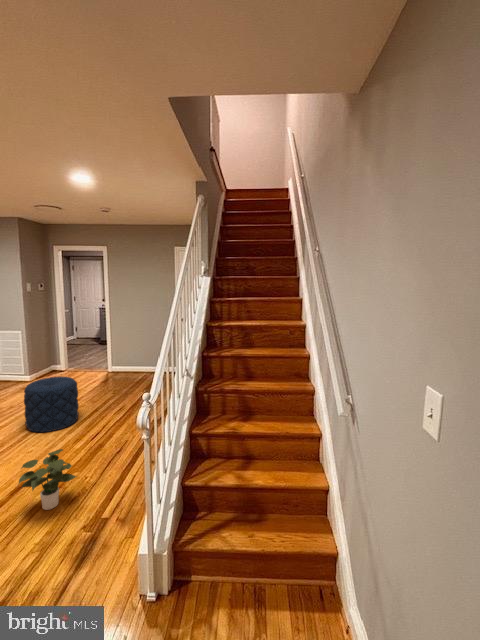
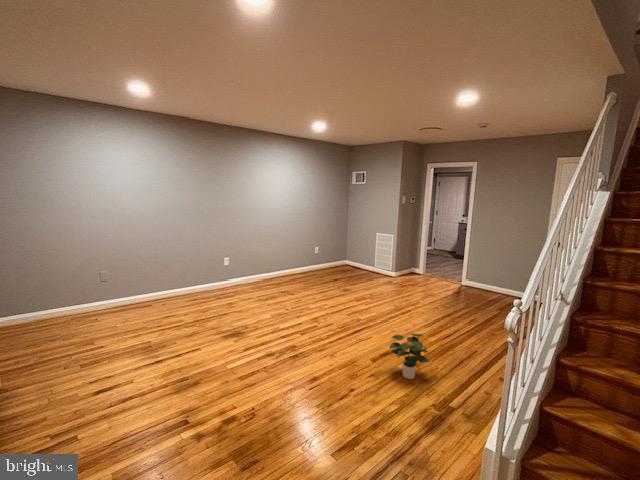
pouf: present [24,377,79,432] -> none [393,276,435,322]

